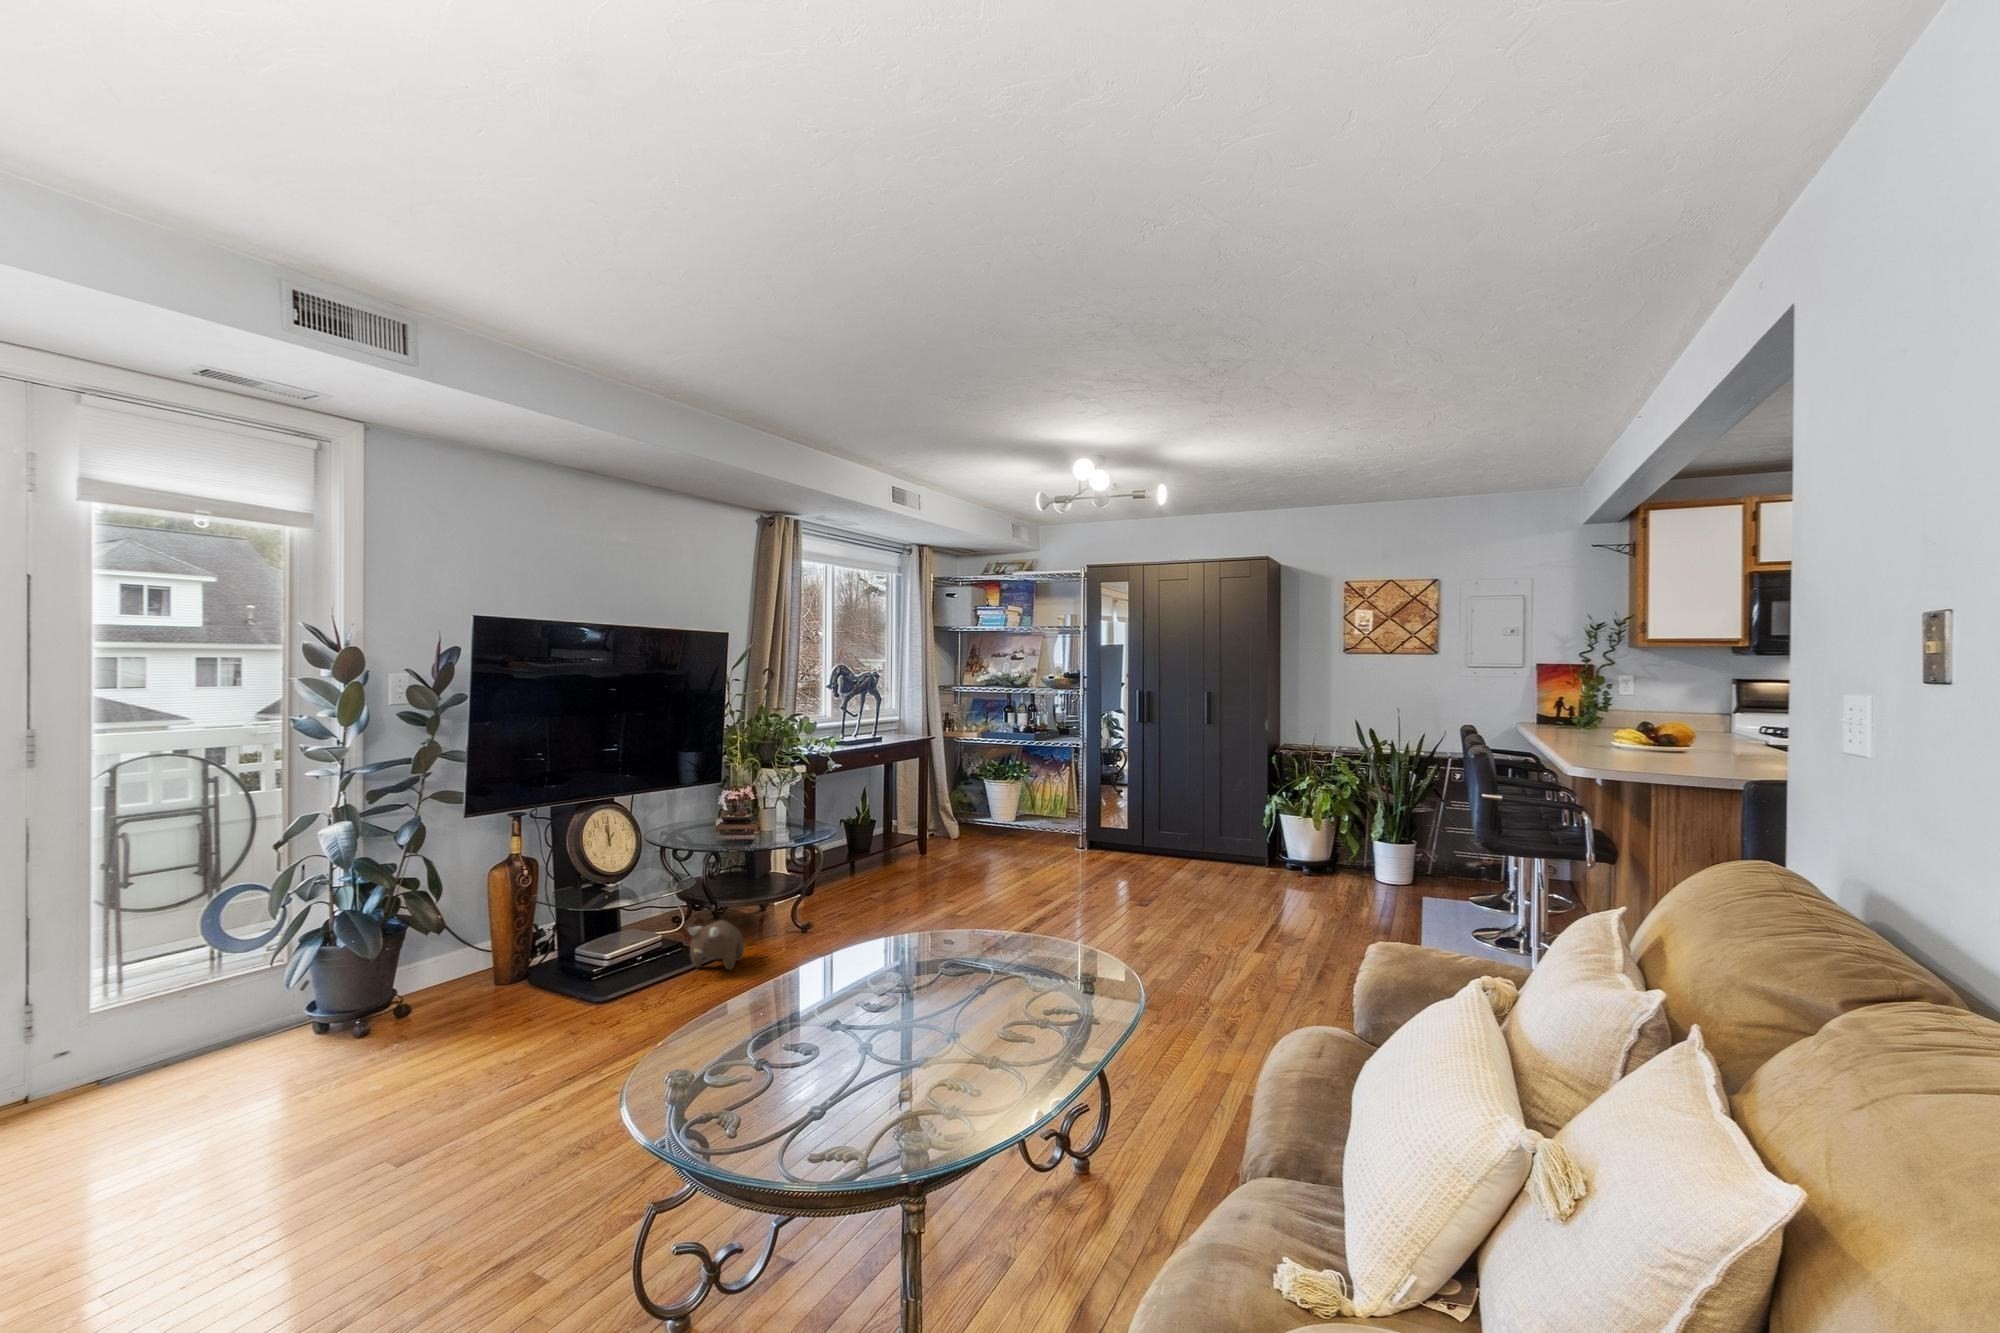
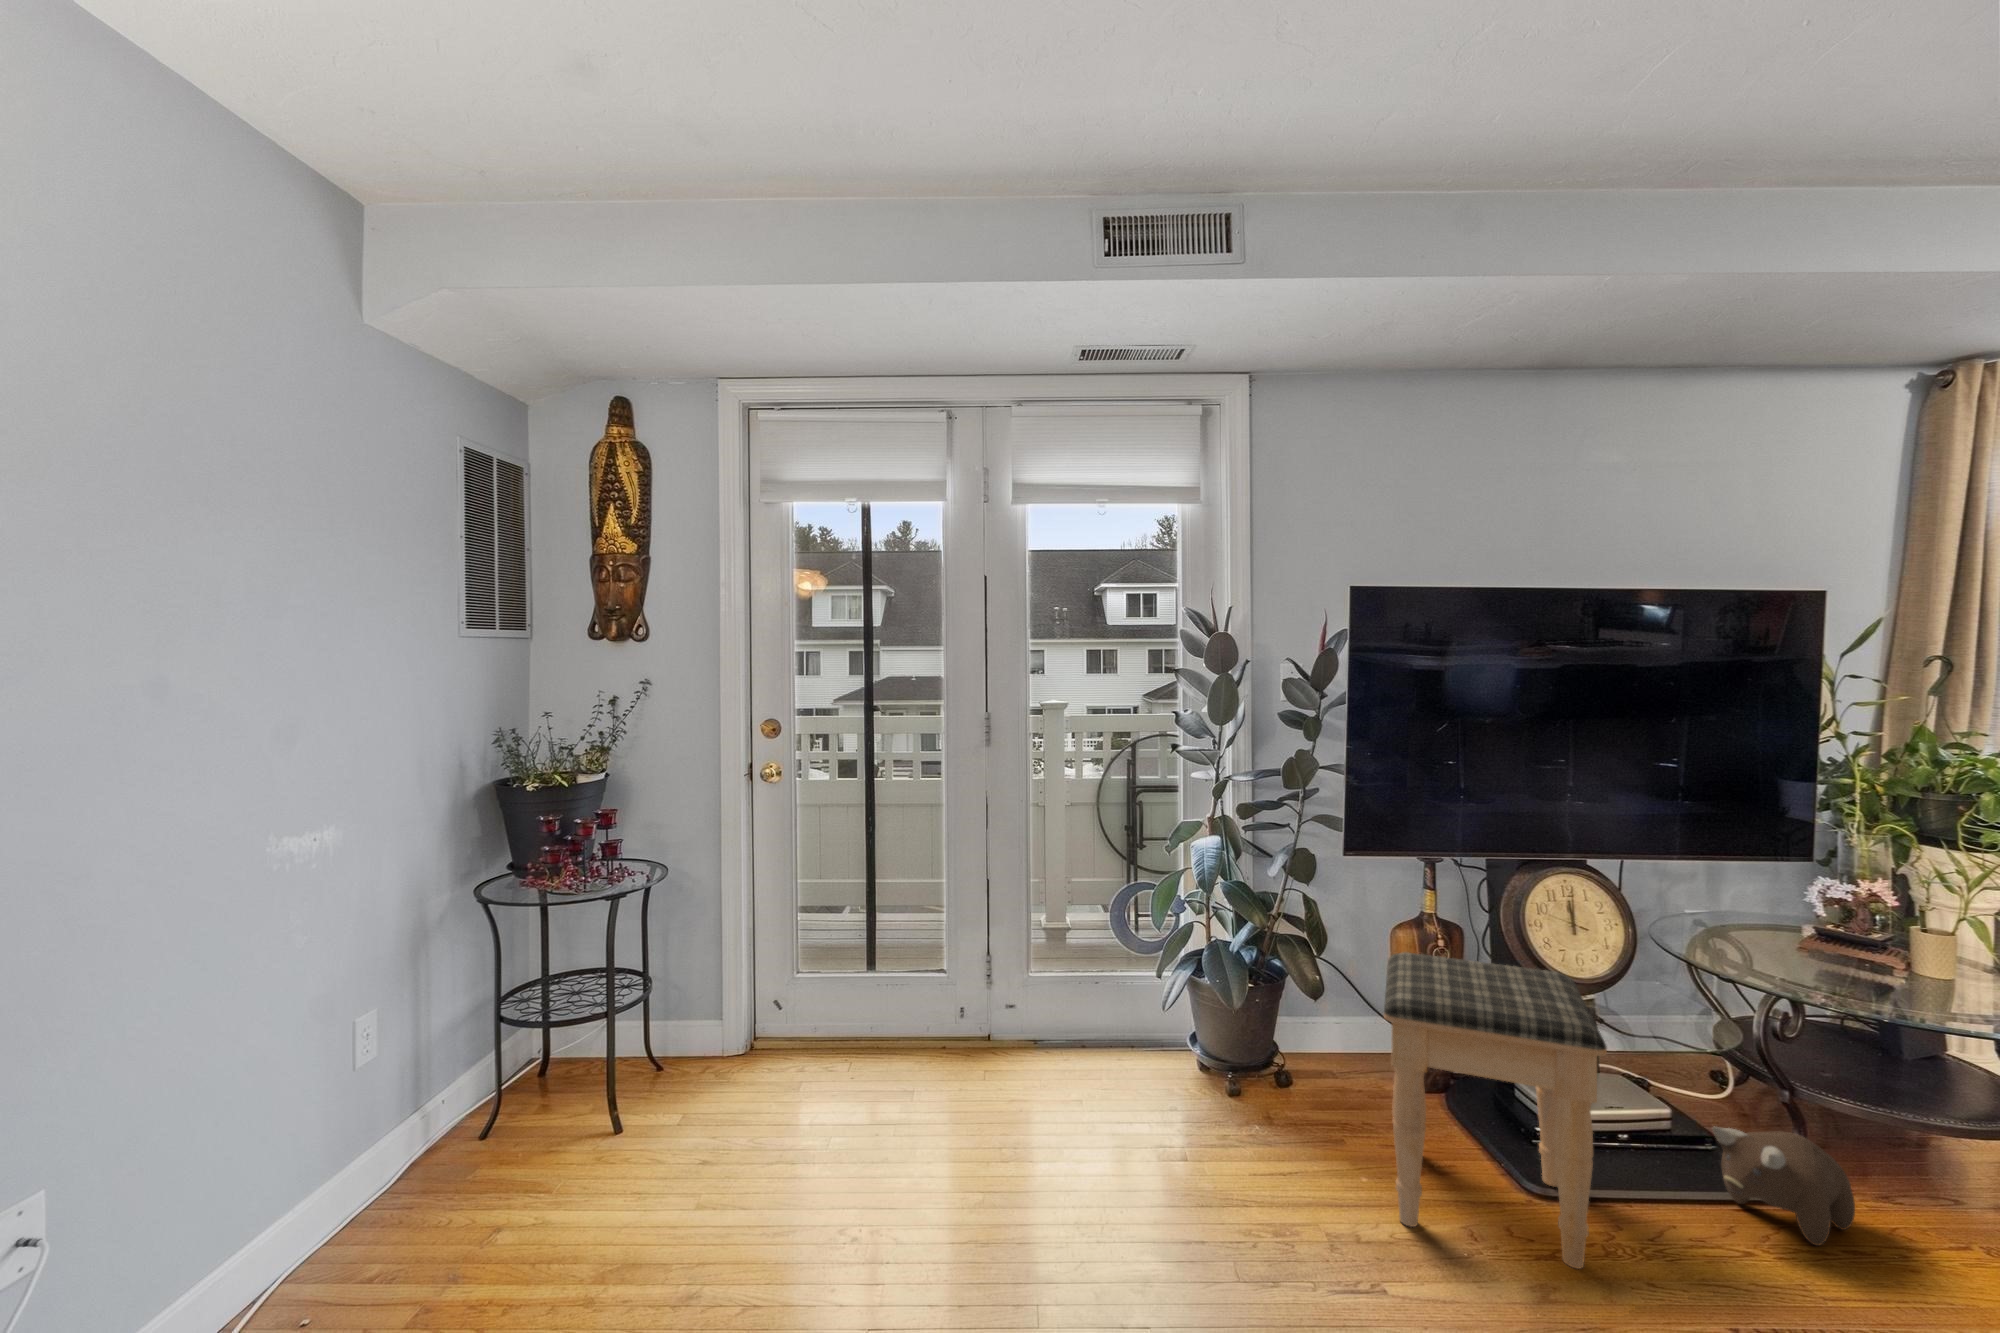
footstool: none [504,864,649,1042] -> present [1384,952,1607,1269]

